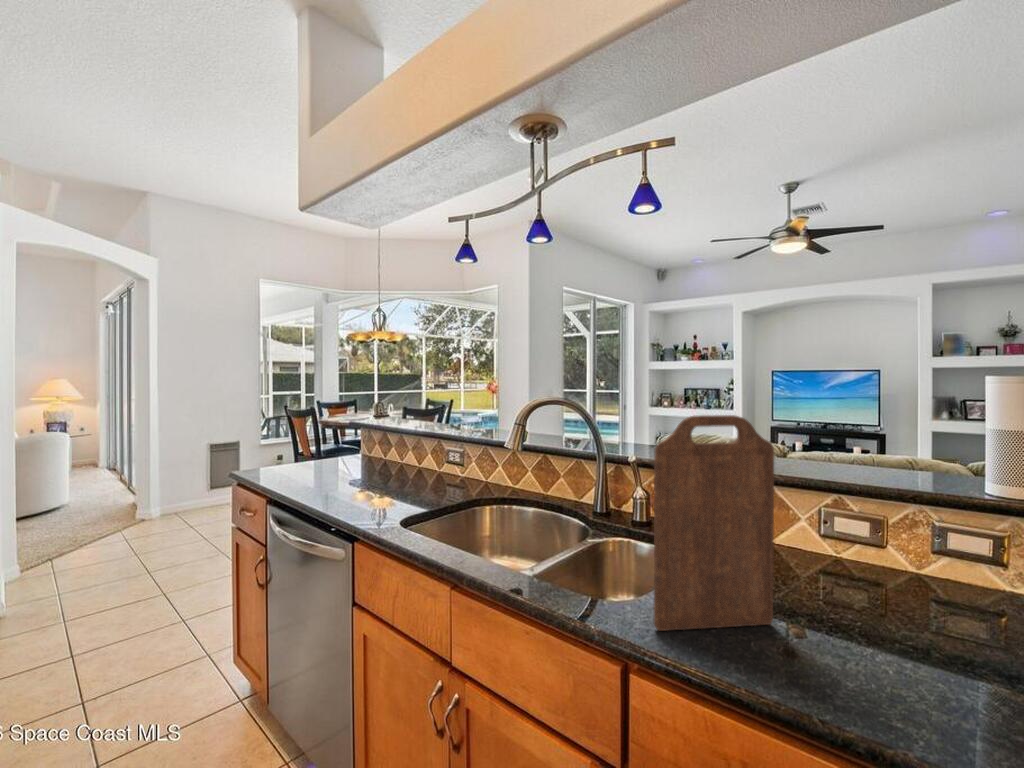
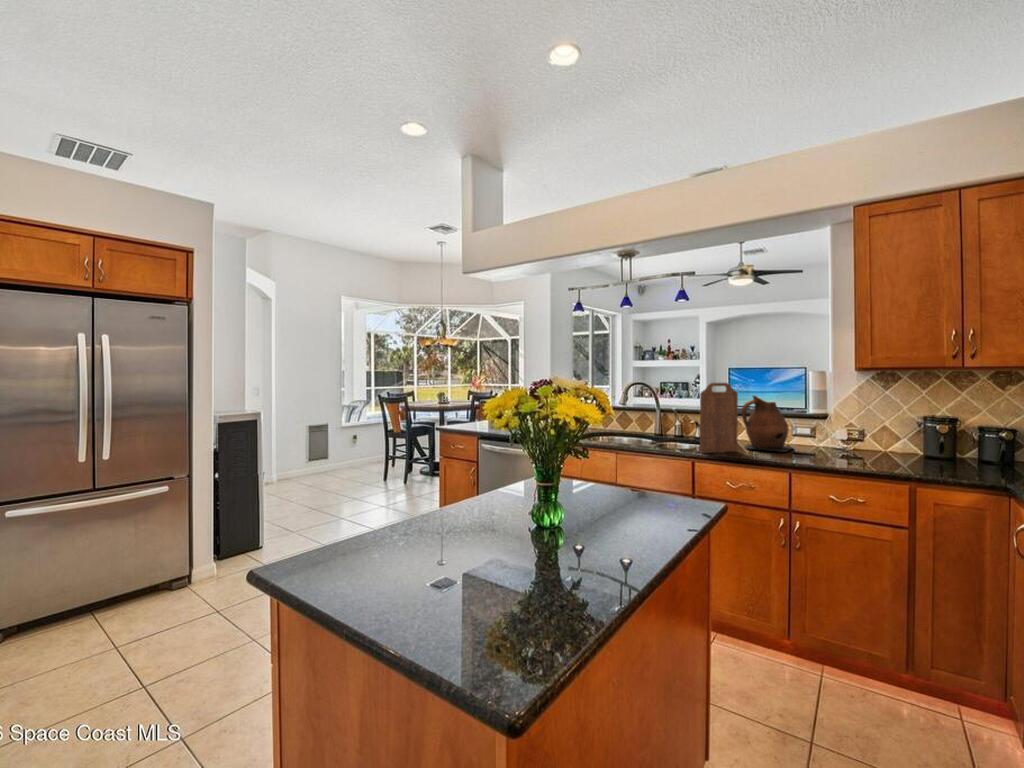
ceramic pitcher: none [787,448,950,647] -> present [742,396,793,452]

